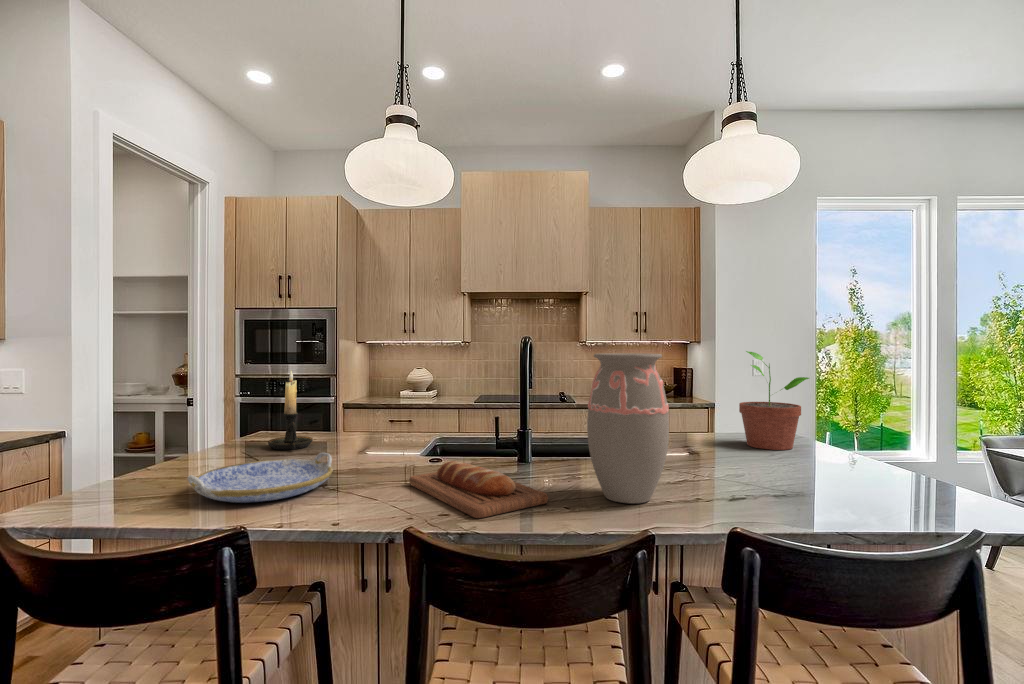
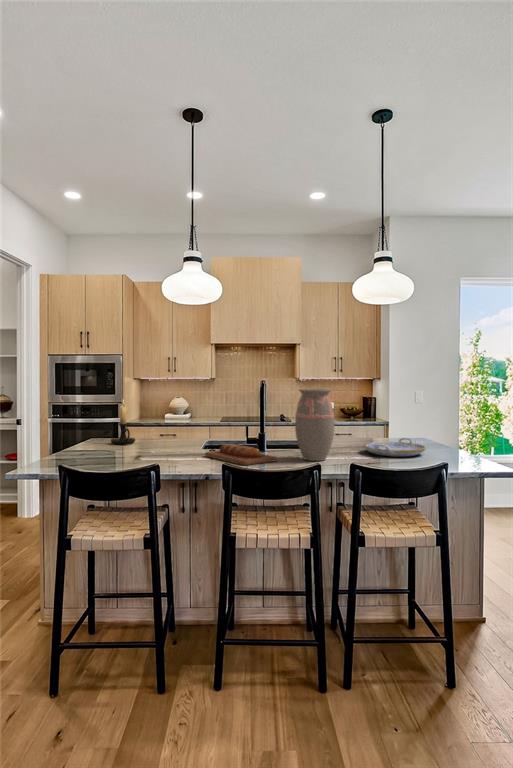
potted plant: present [739,351,809,450] -> none [386,387,424,443]
serving tray: present [188,452,333,503] -> present [364,438,426,457]

